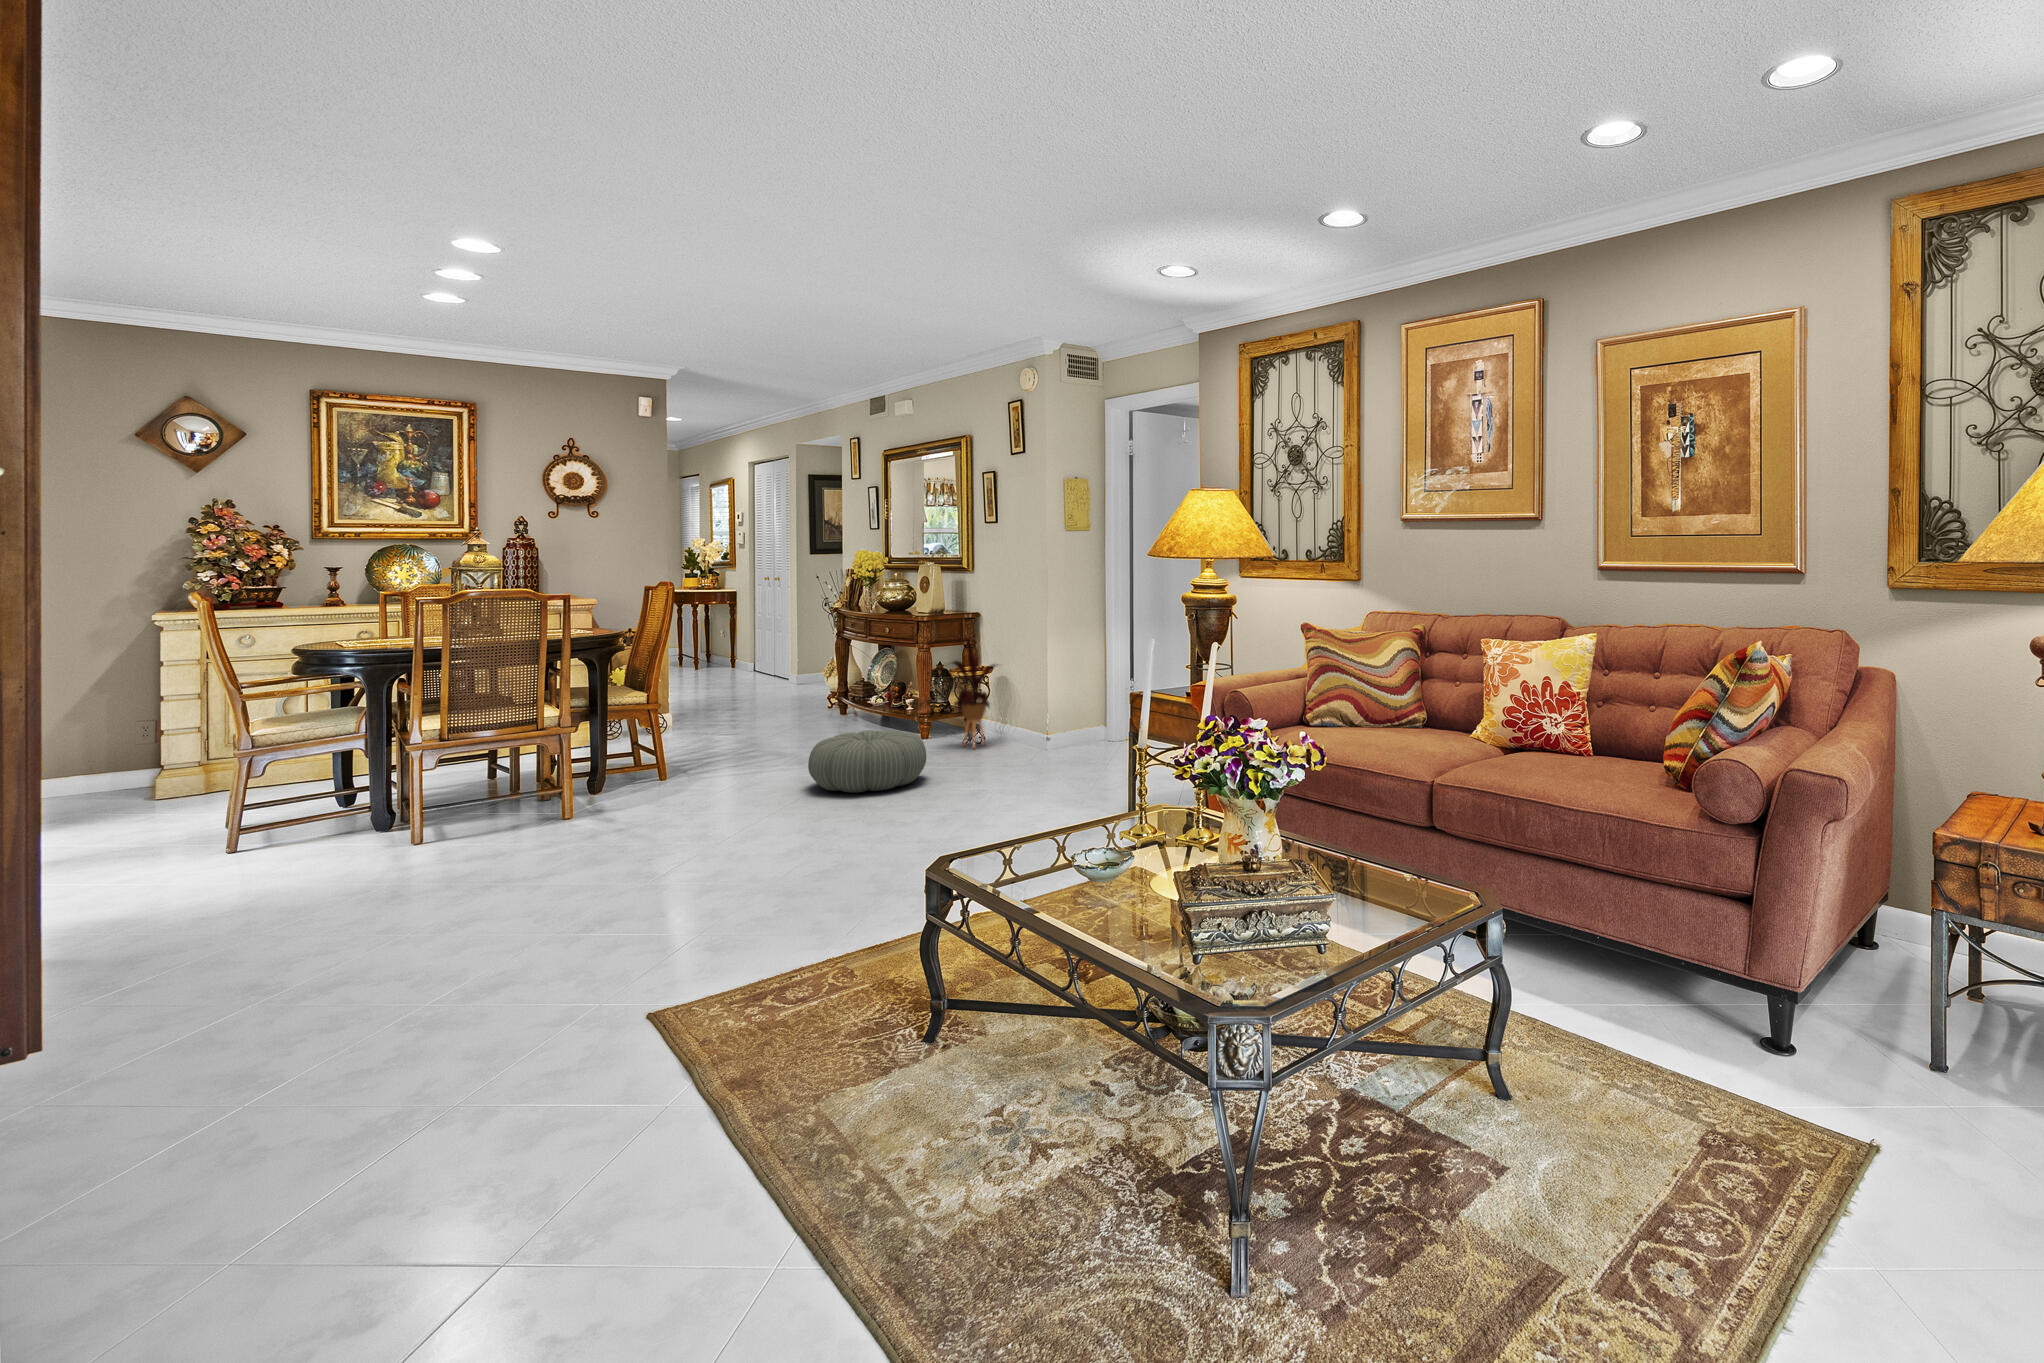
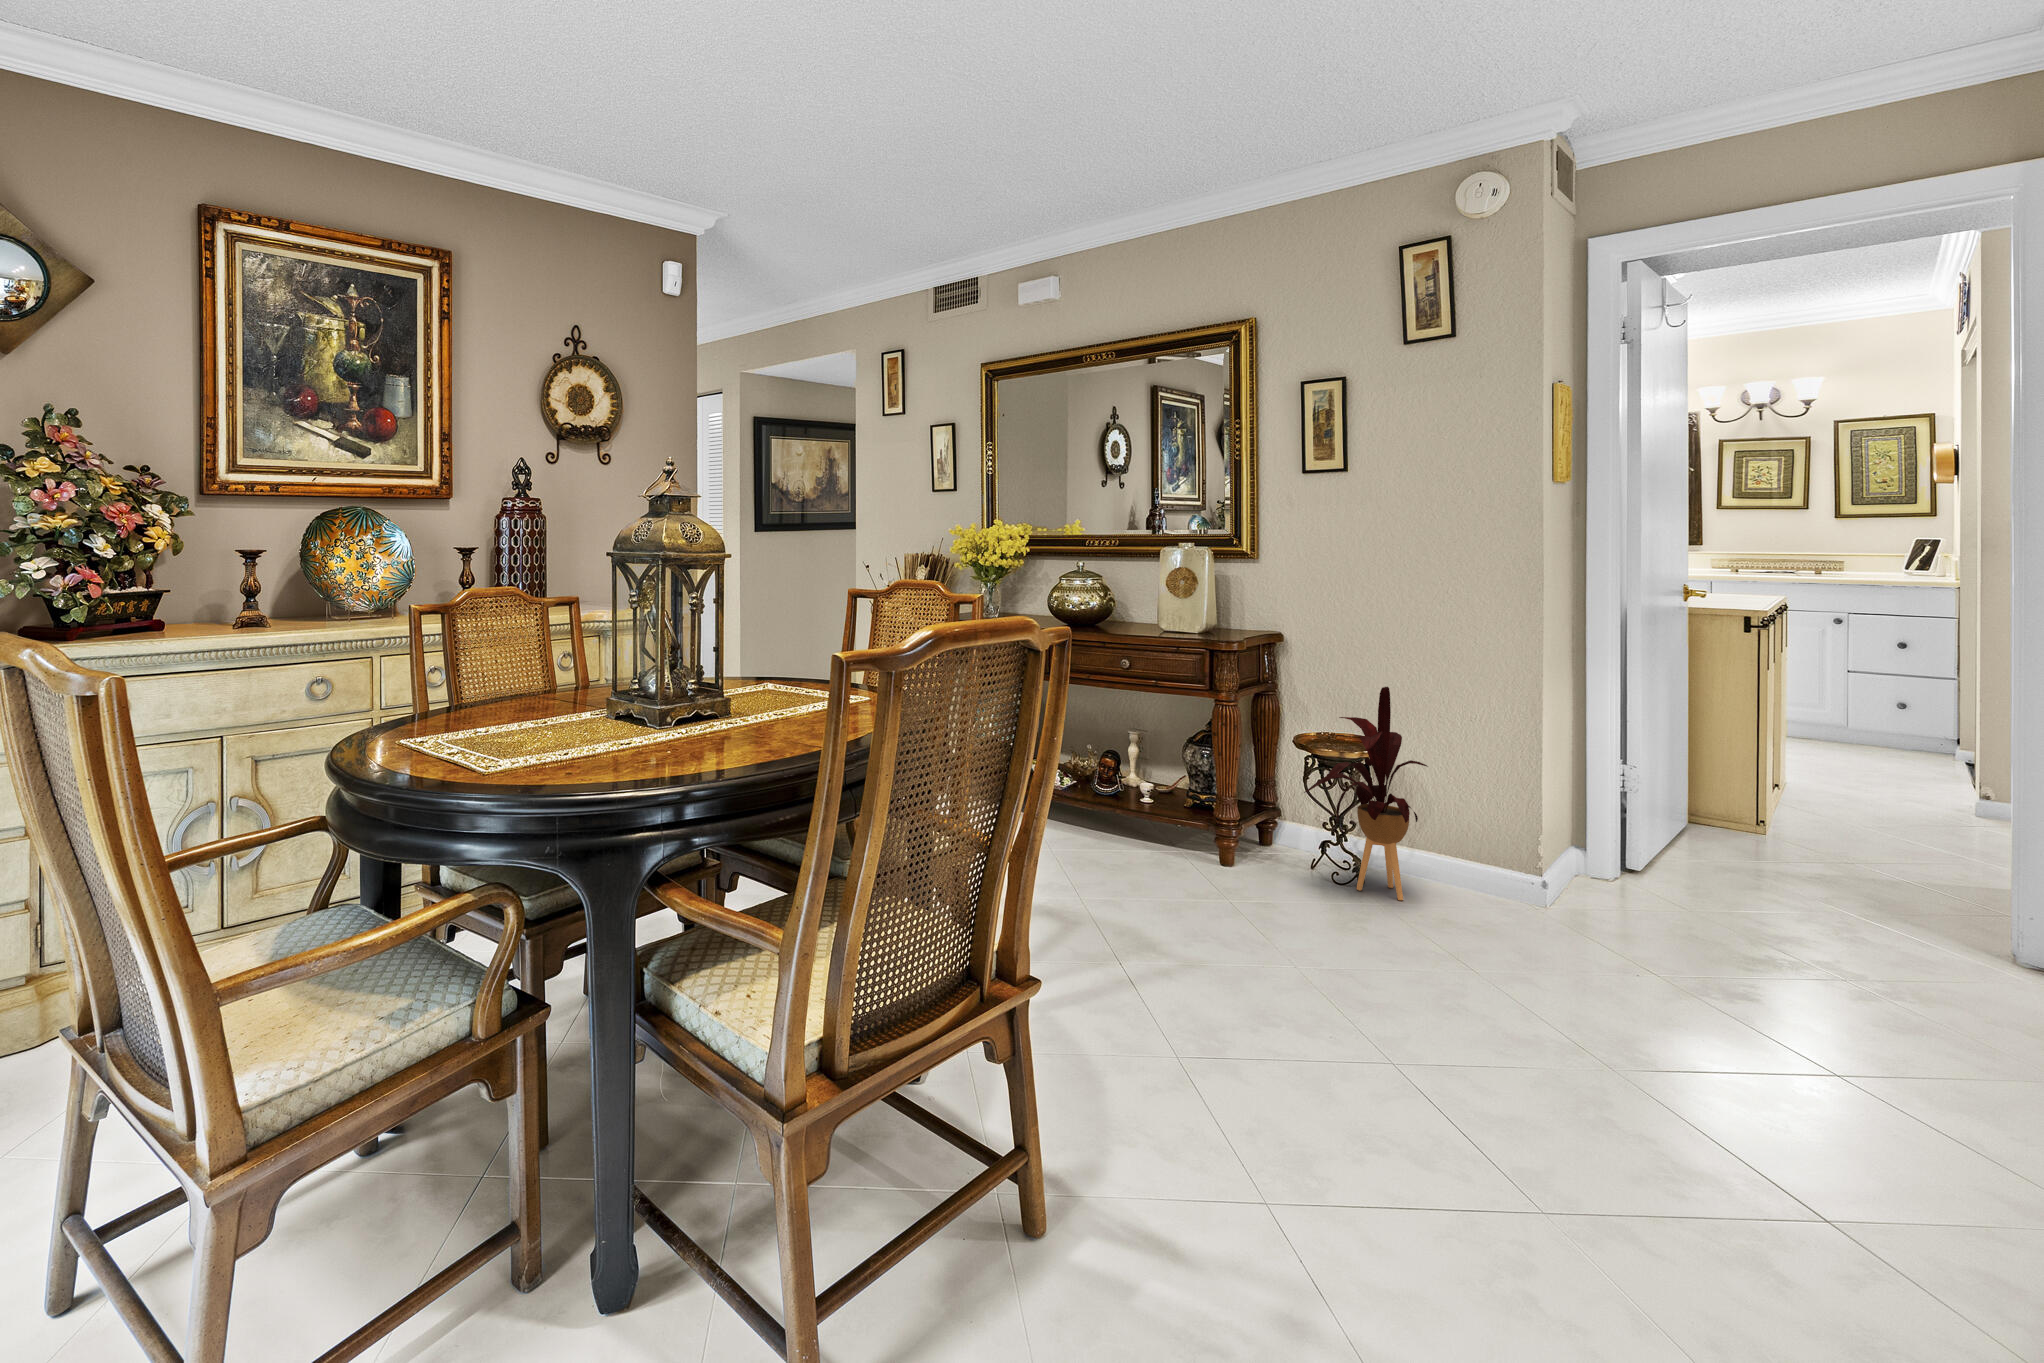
pouf: present [808,730,926,793] -> none [1345,908,1663,1102]

